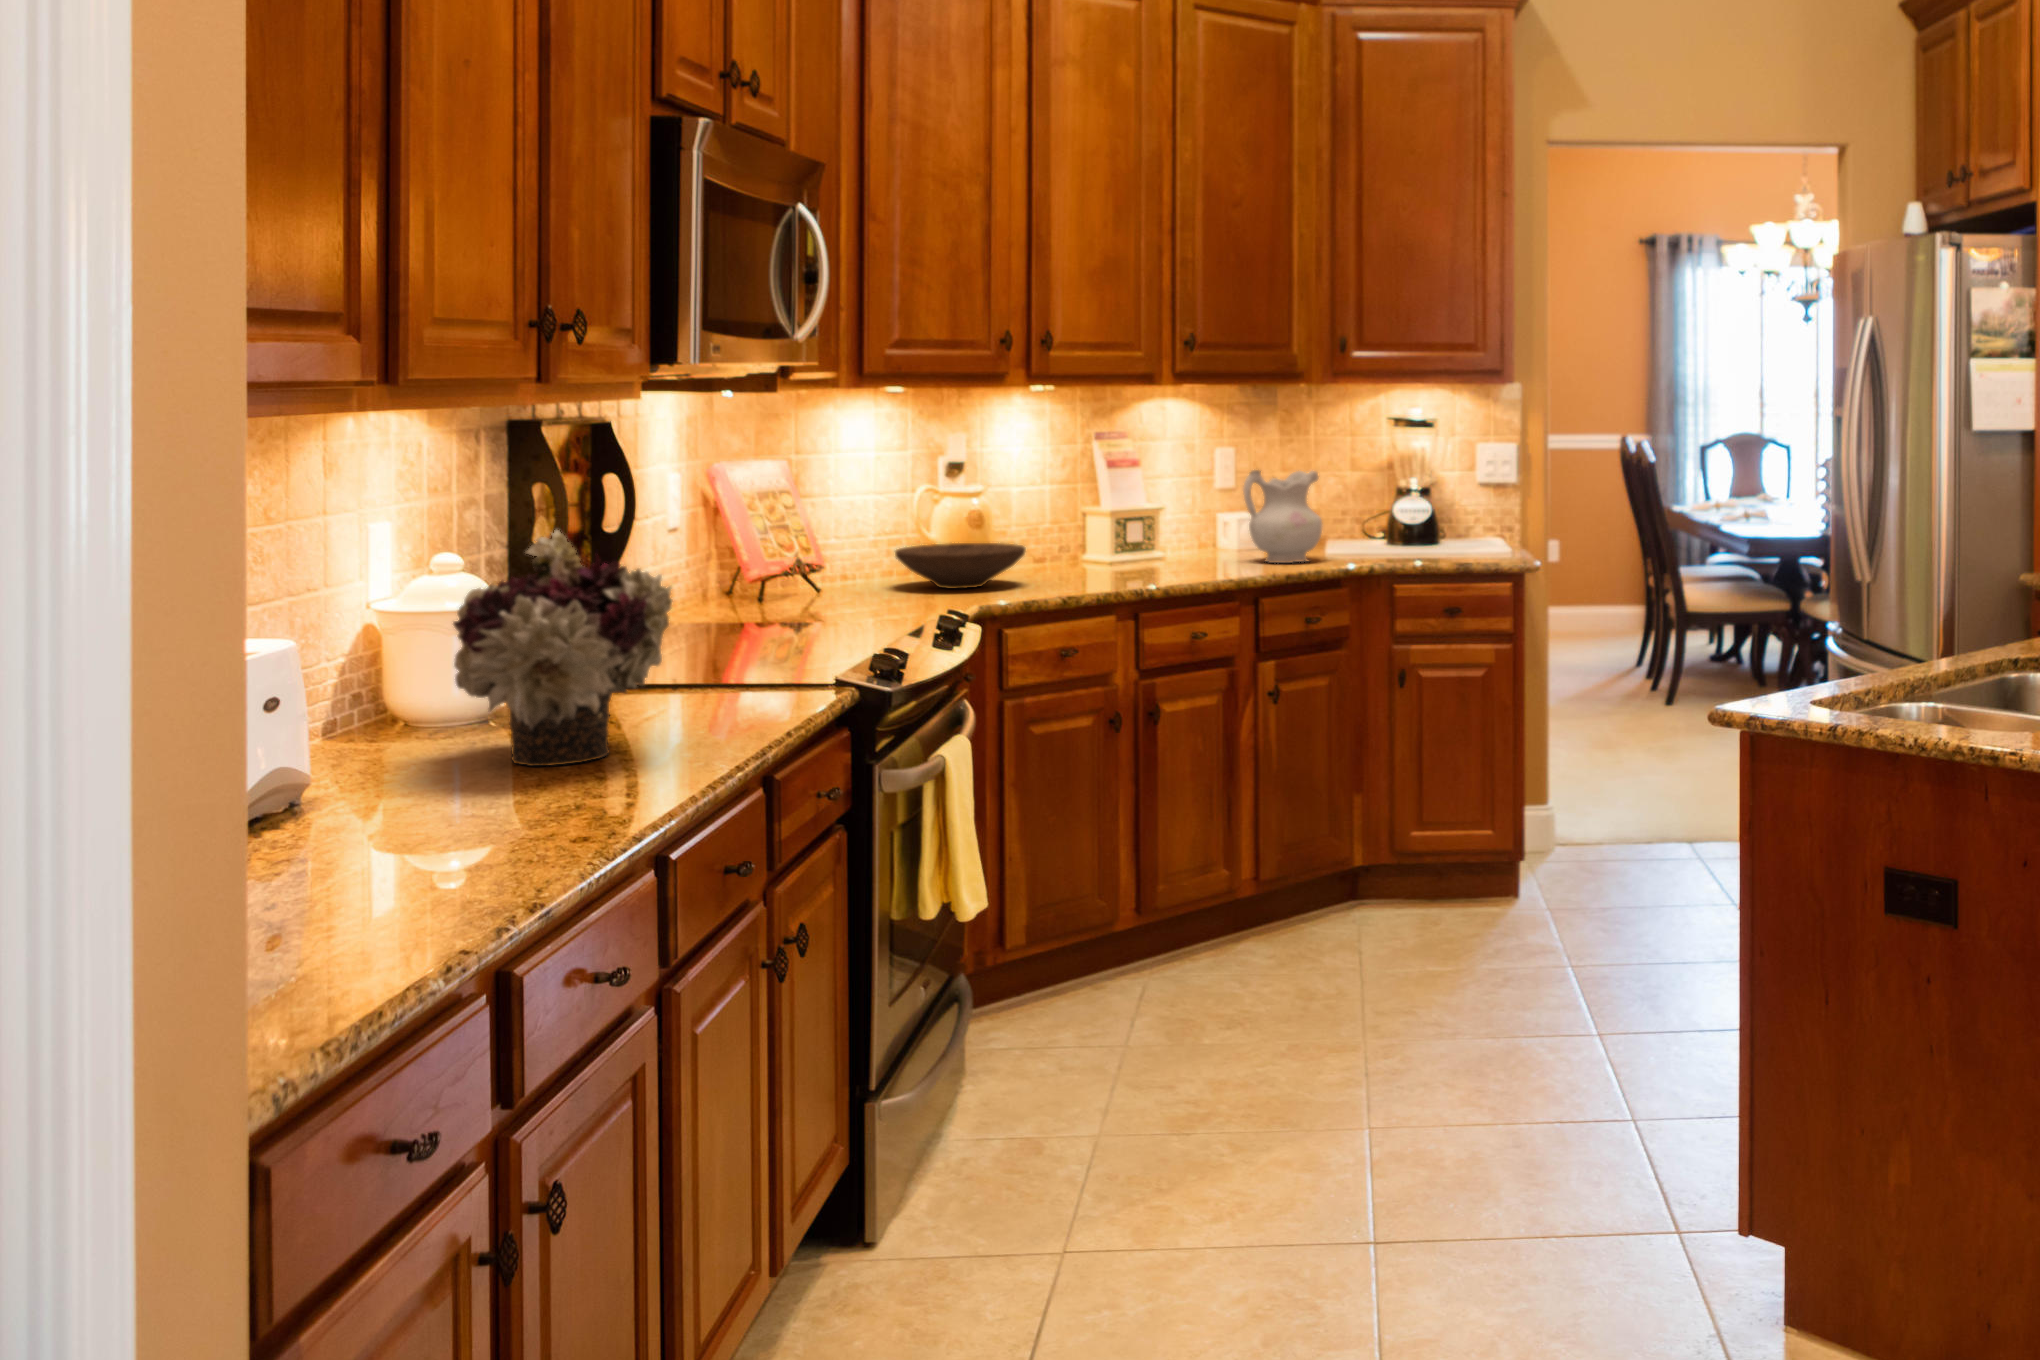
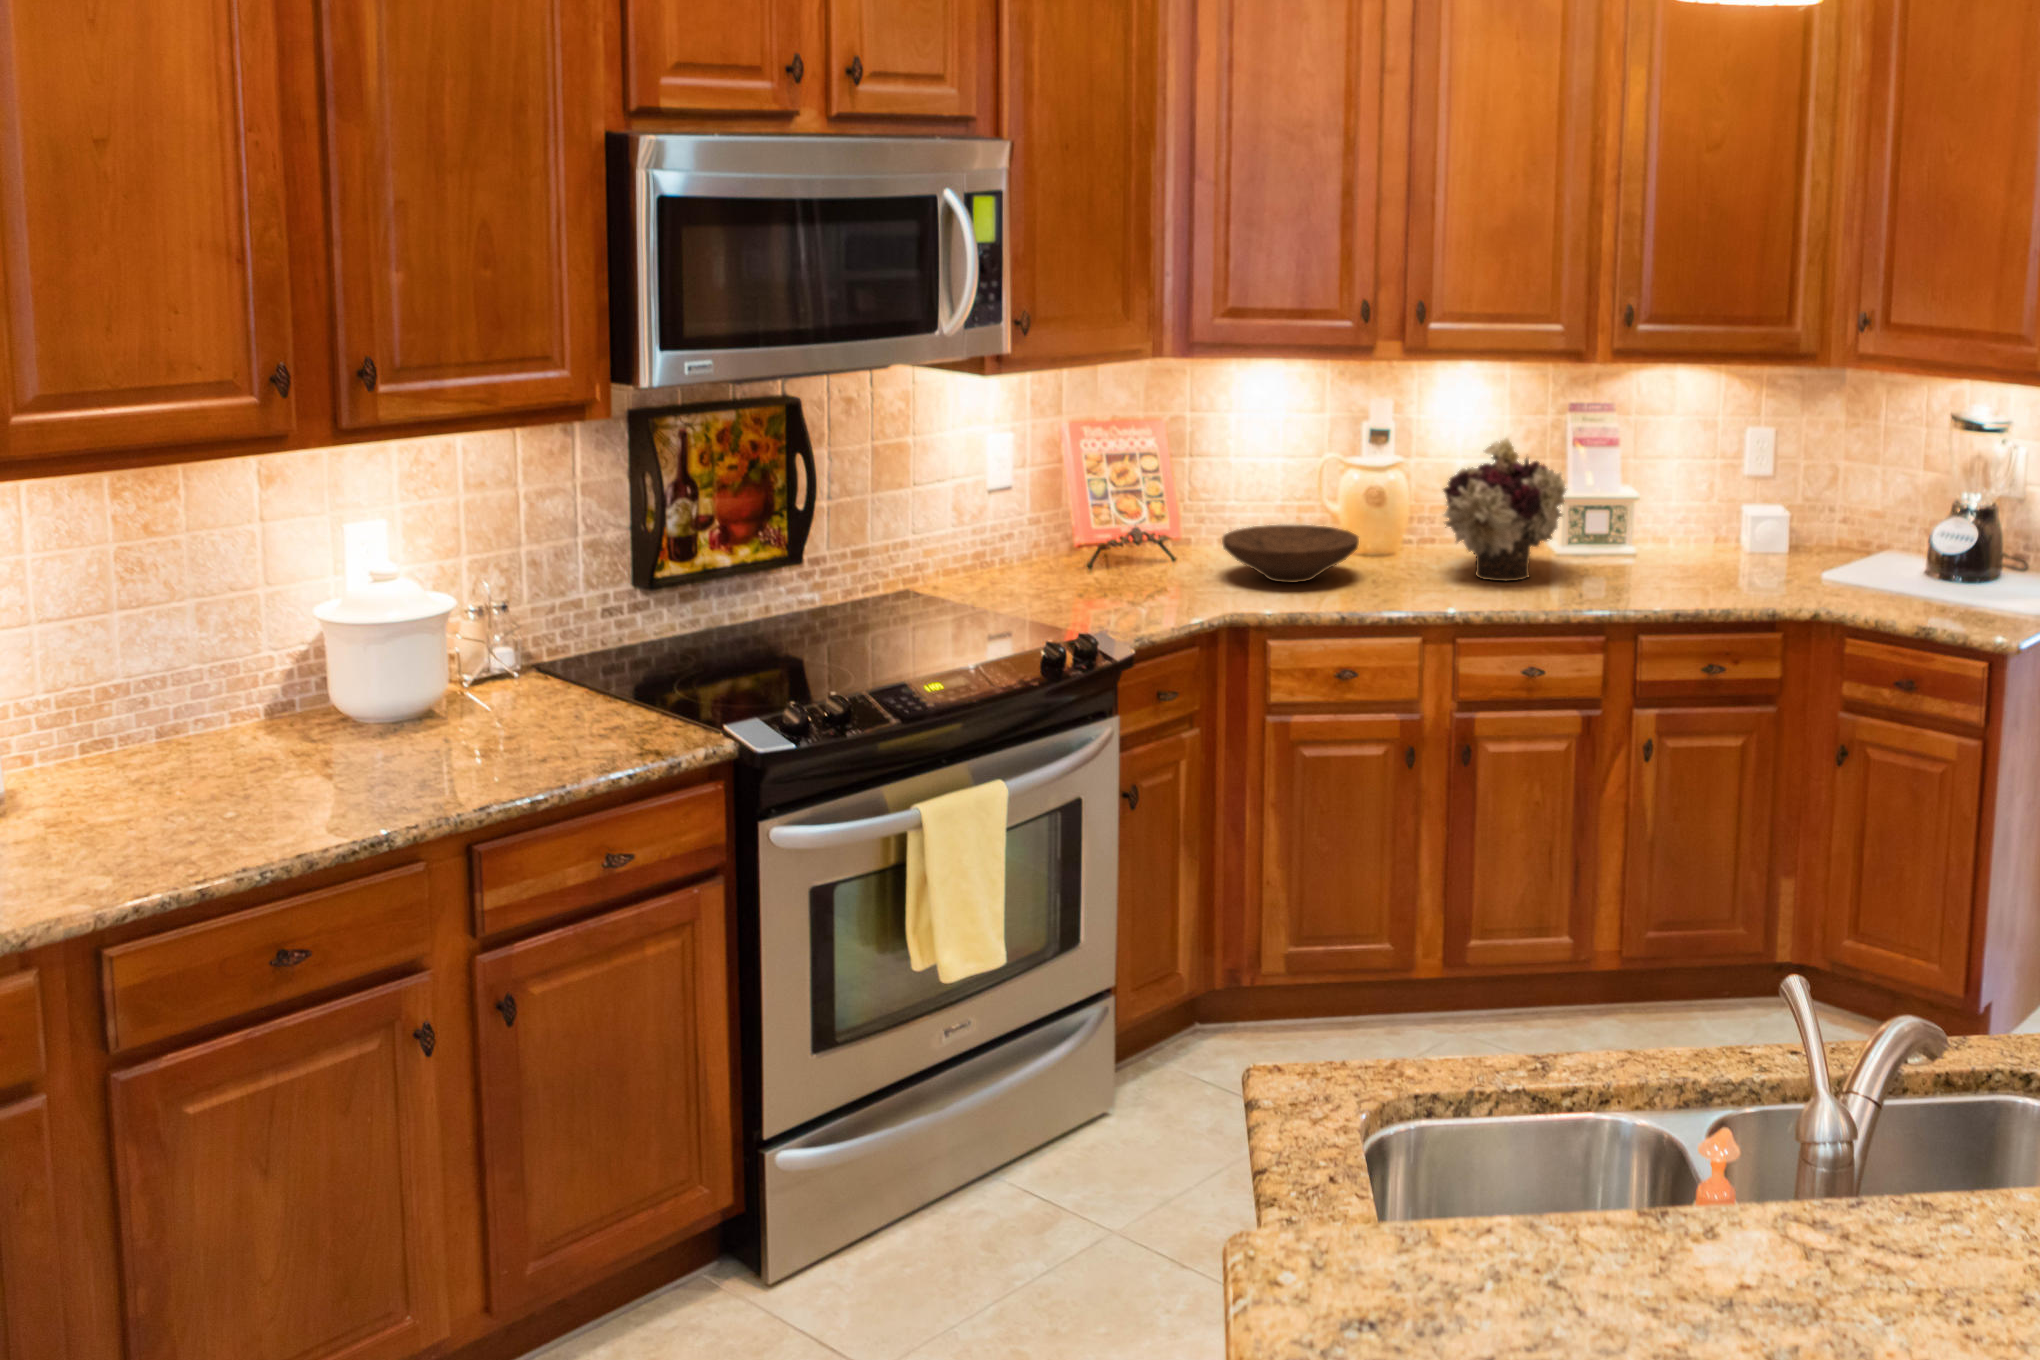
ceramic pitcher: present [1243,470,1322,563] -> none [1662,476,1761,595]
flower arrangement: present [453,530,672,766] -> present [1443,438,1566,581]

